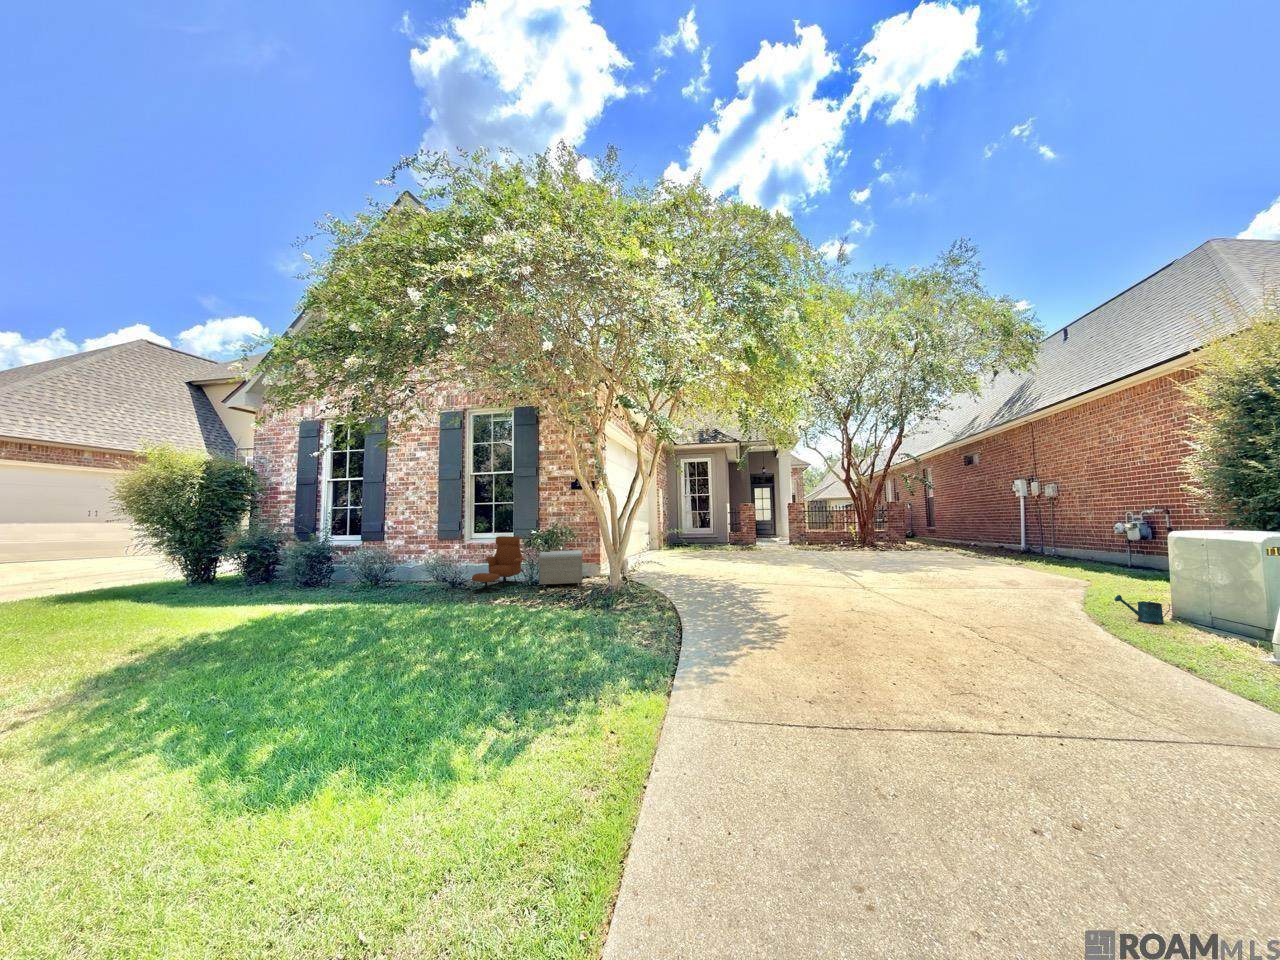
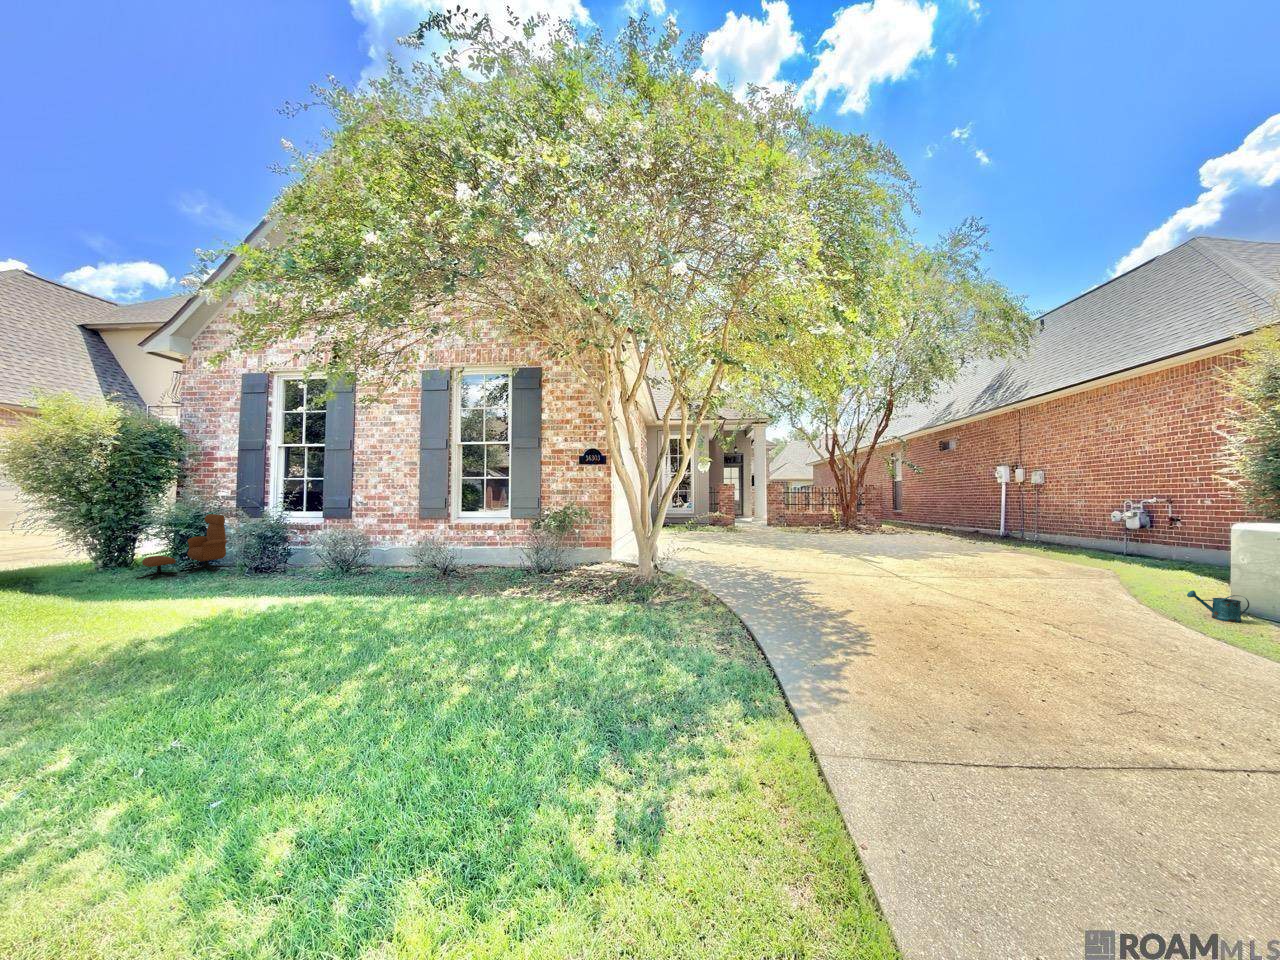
lounge chair: present [472,536,525,594] -> present [136,514,229,580]
storage bench: present [539,550,582,587] -> none [544,533,594,575]

